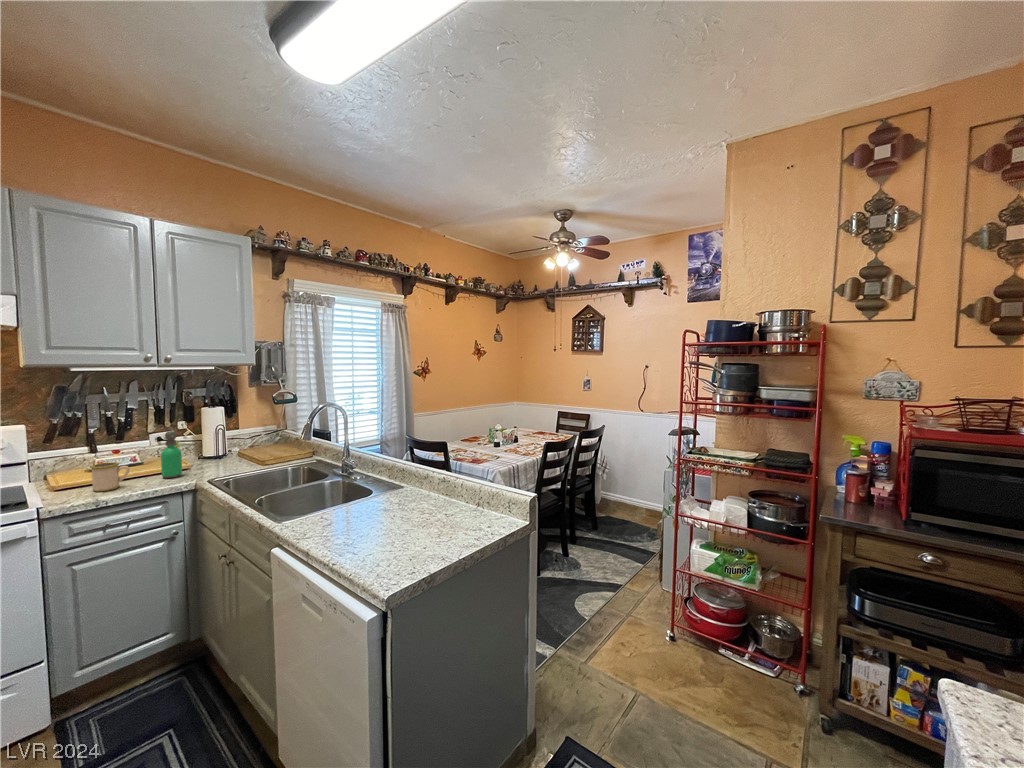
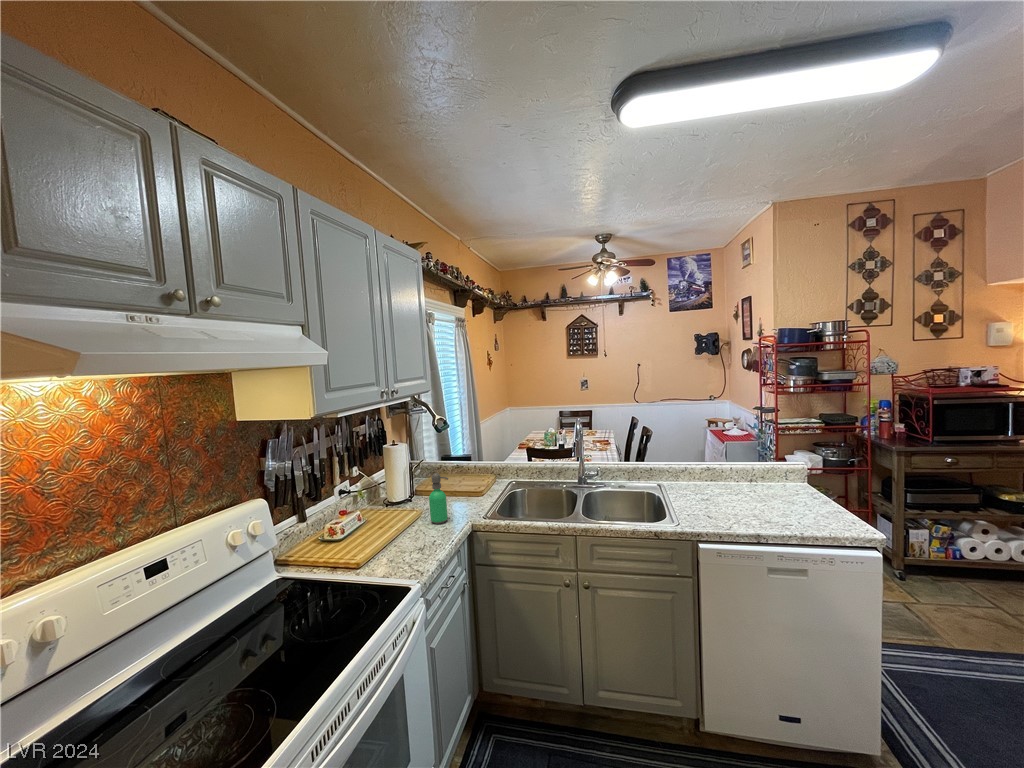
mug: present [91,462,130,492] -> none [408,514,431,548]

